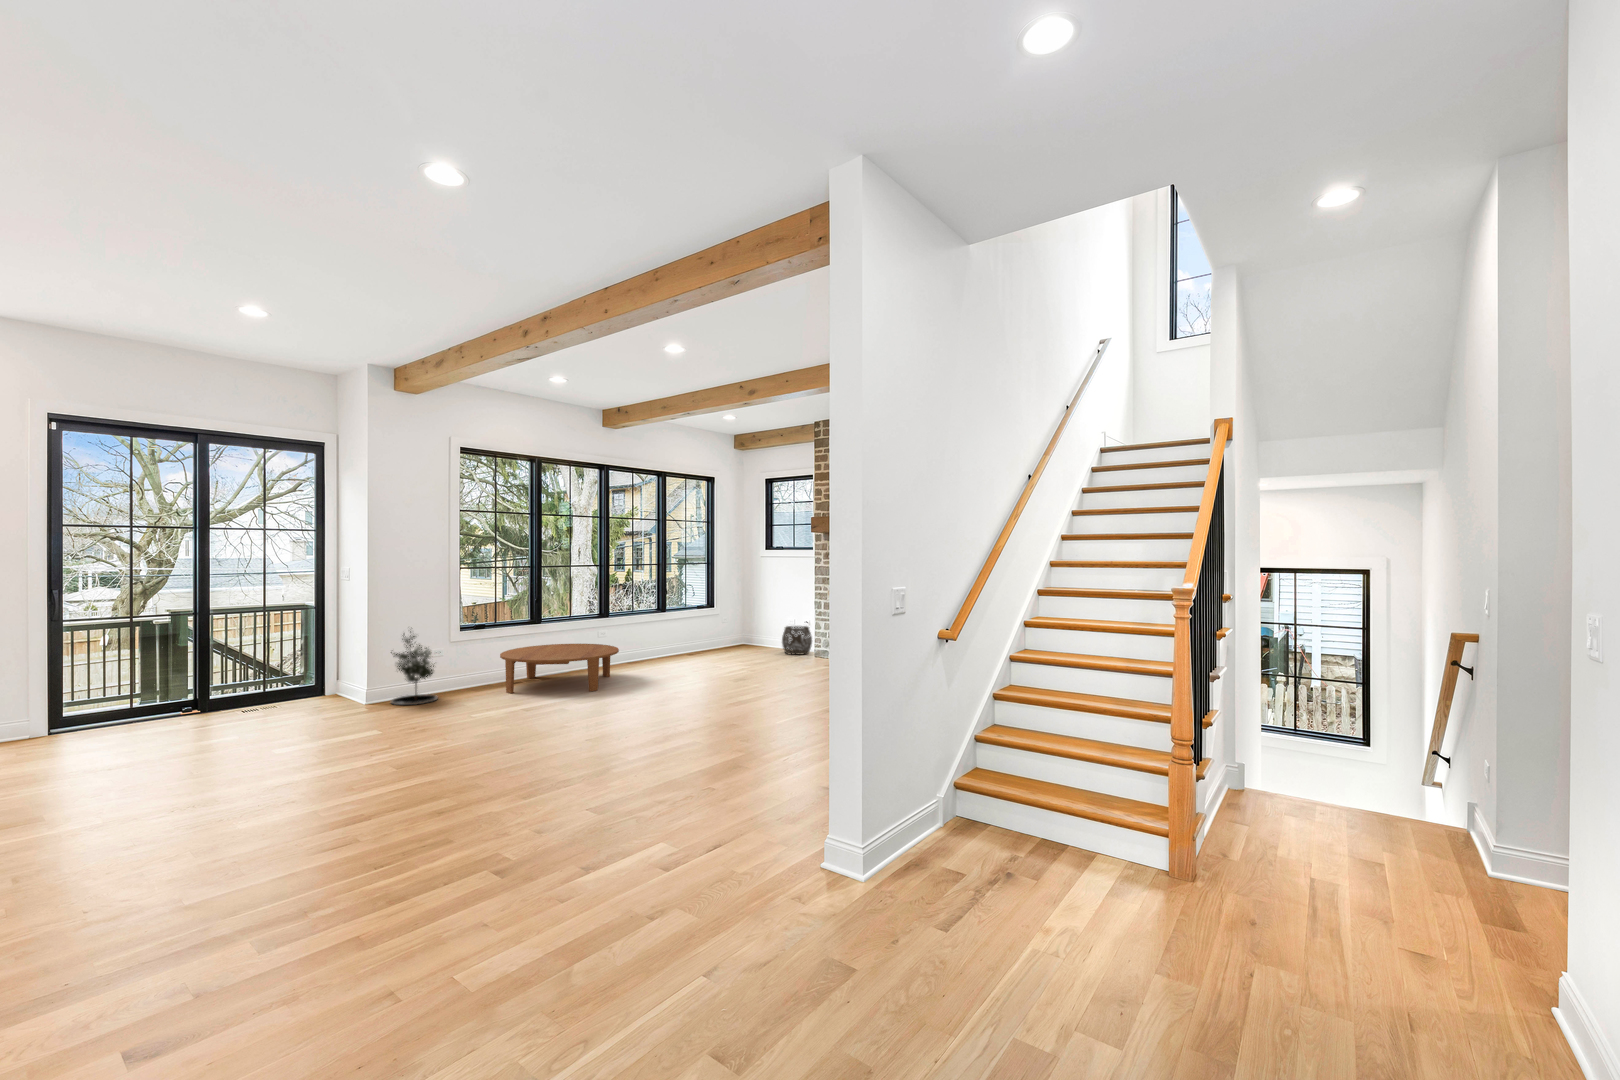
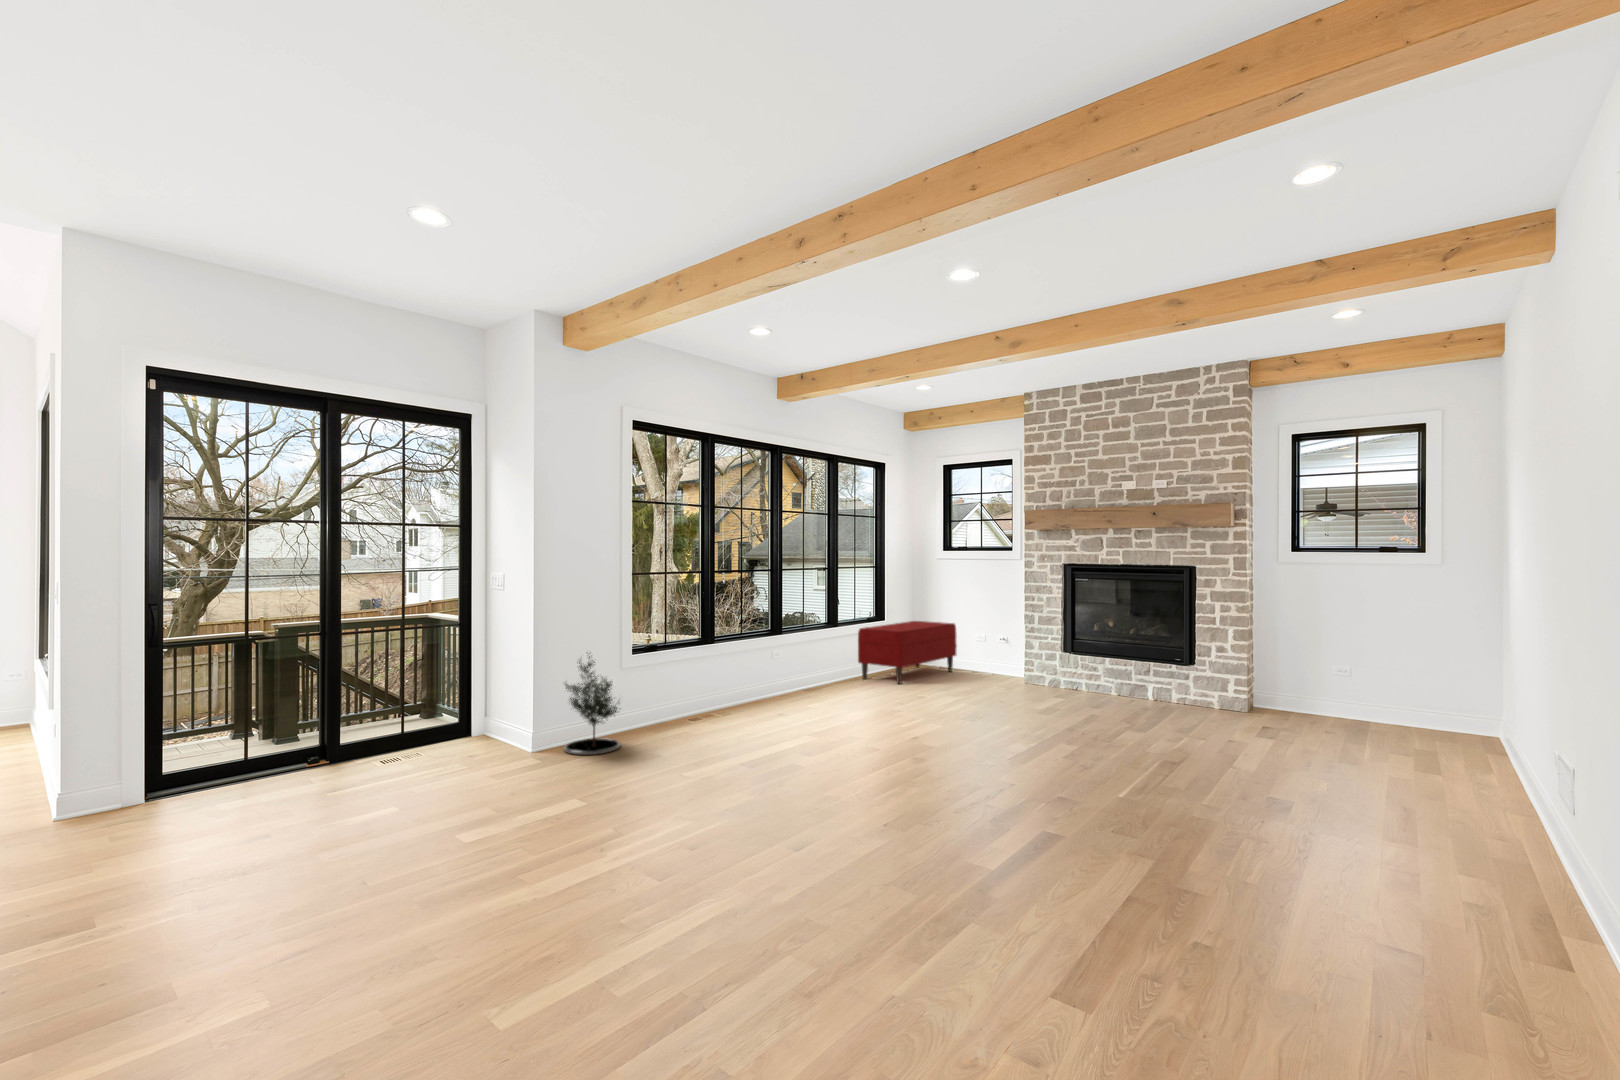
bench: none [680,606,769,657] -> present [858,621,957,684]
woven basket: present [782,626,812,655] -> none [983,645,1022,682]
coffee table: present [500,644,619,693] -> none [684,669,829,737]

